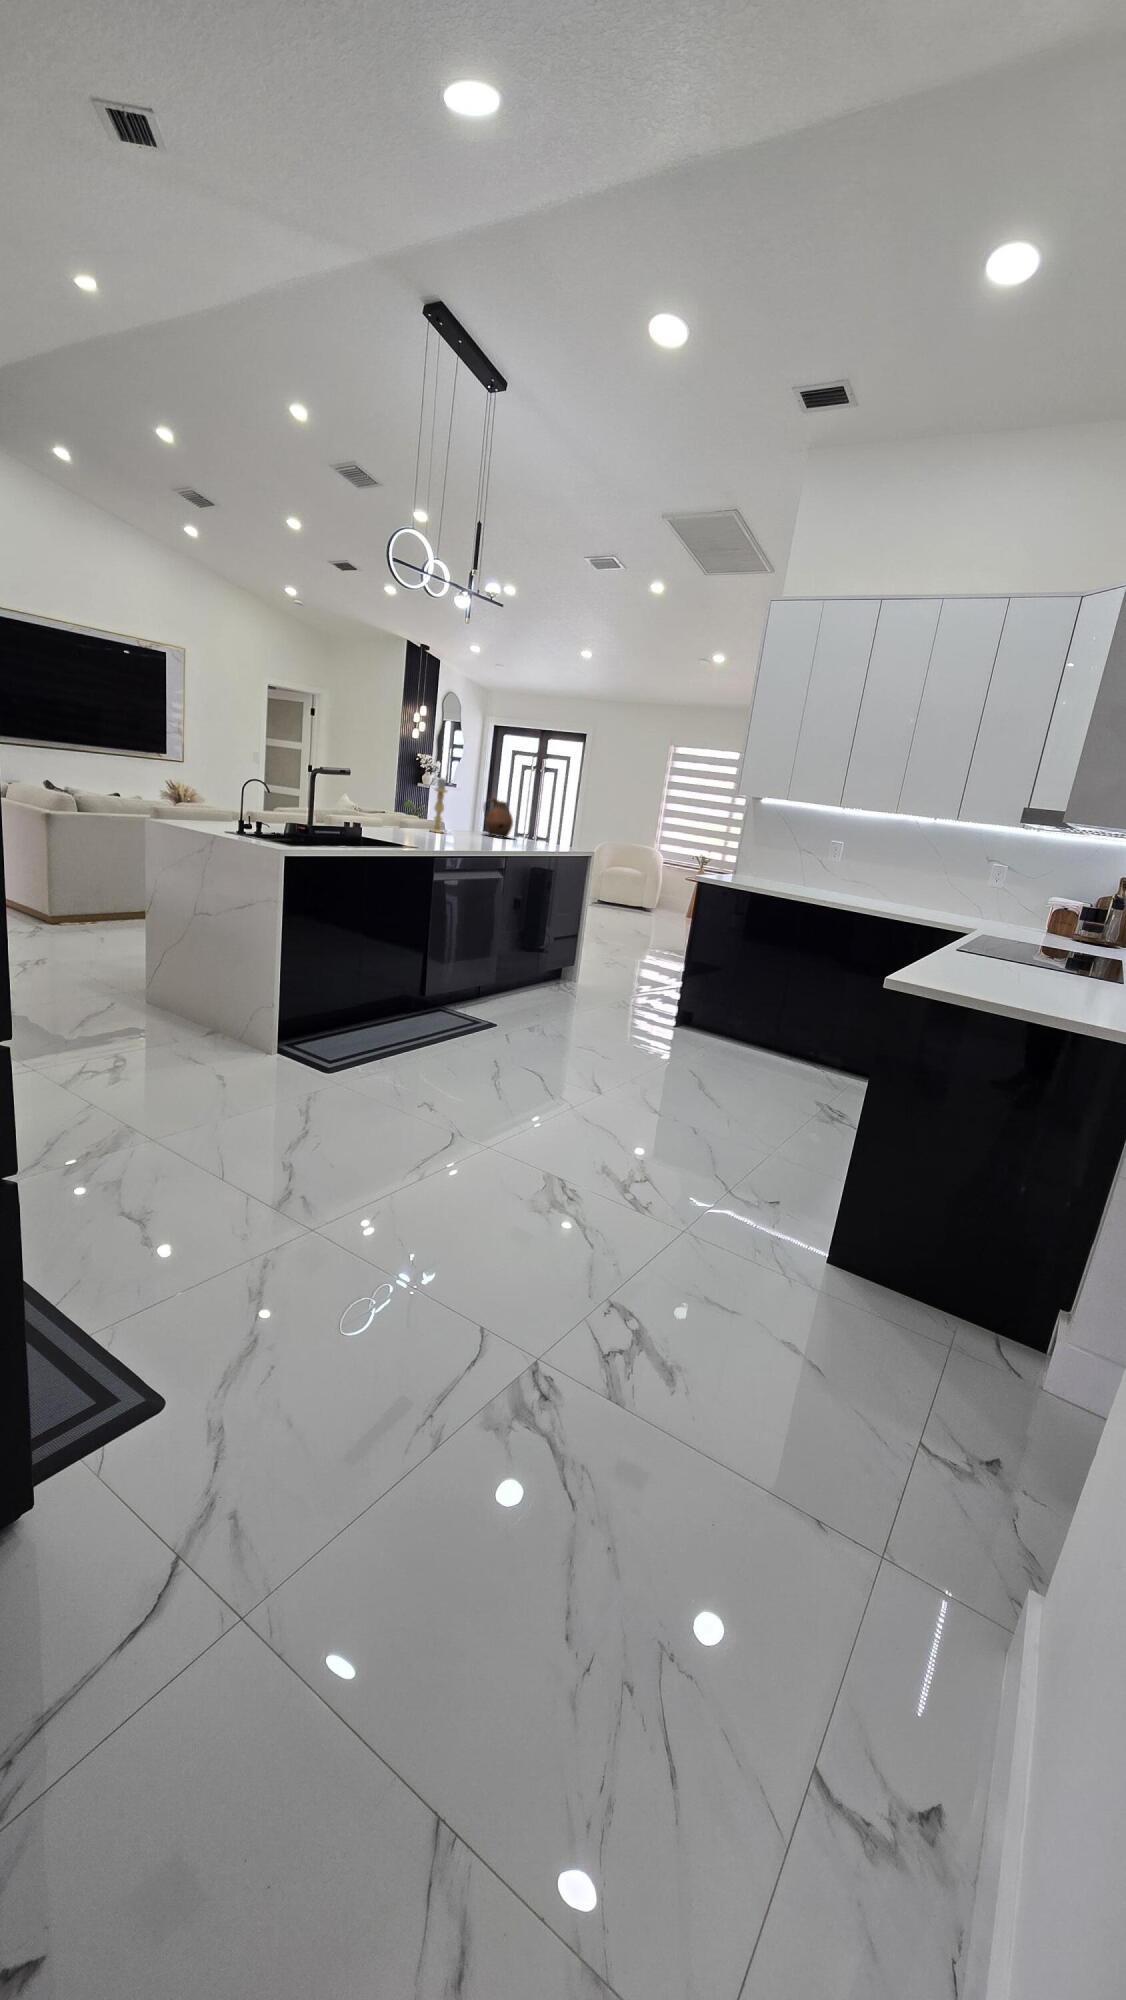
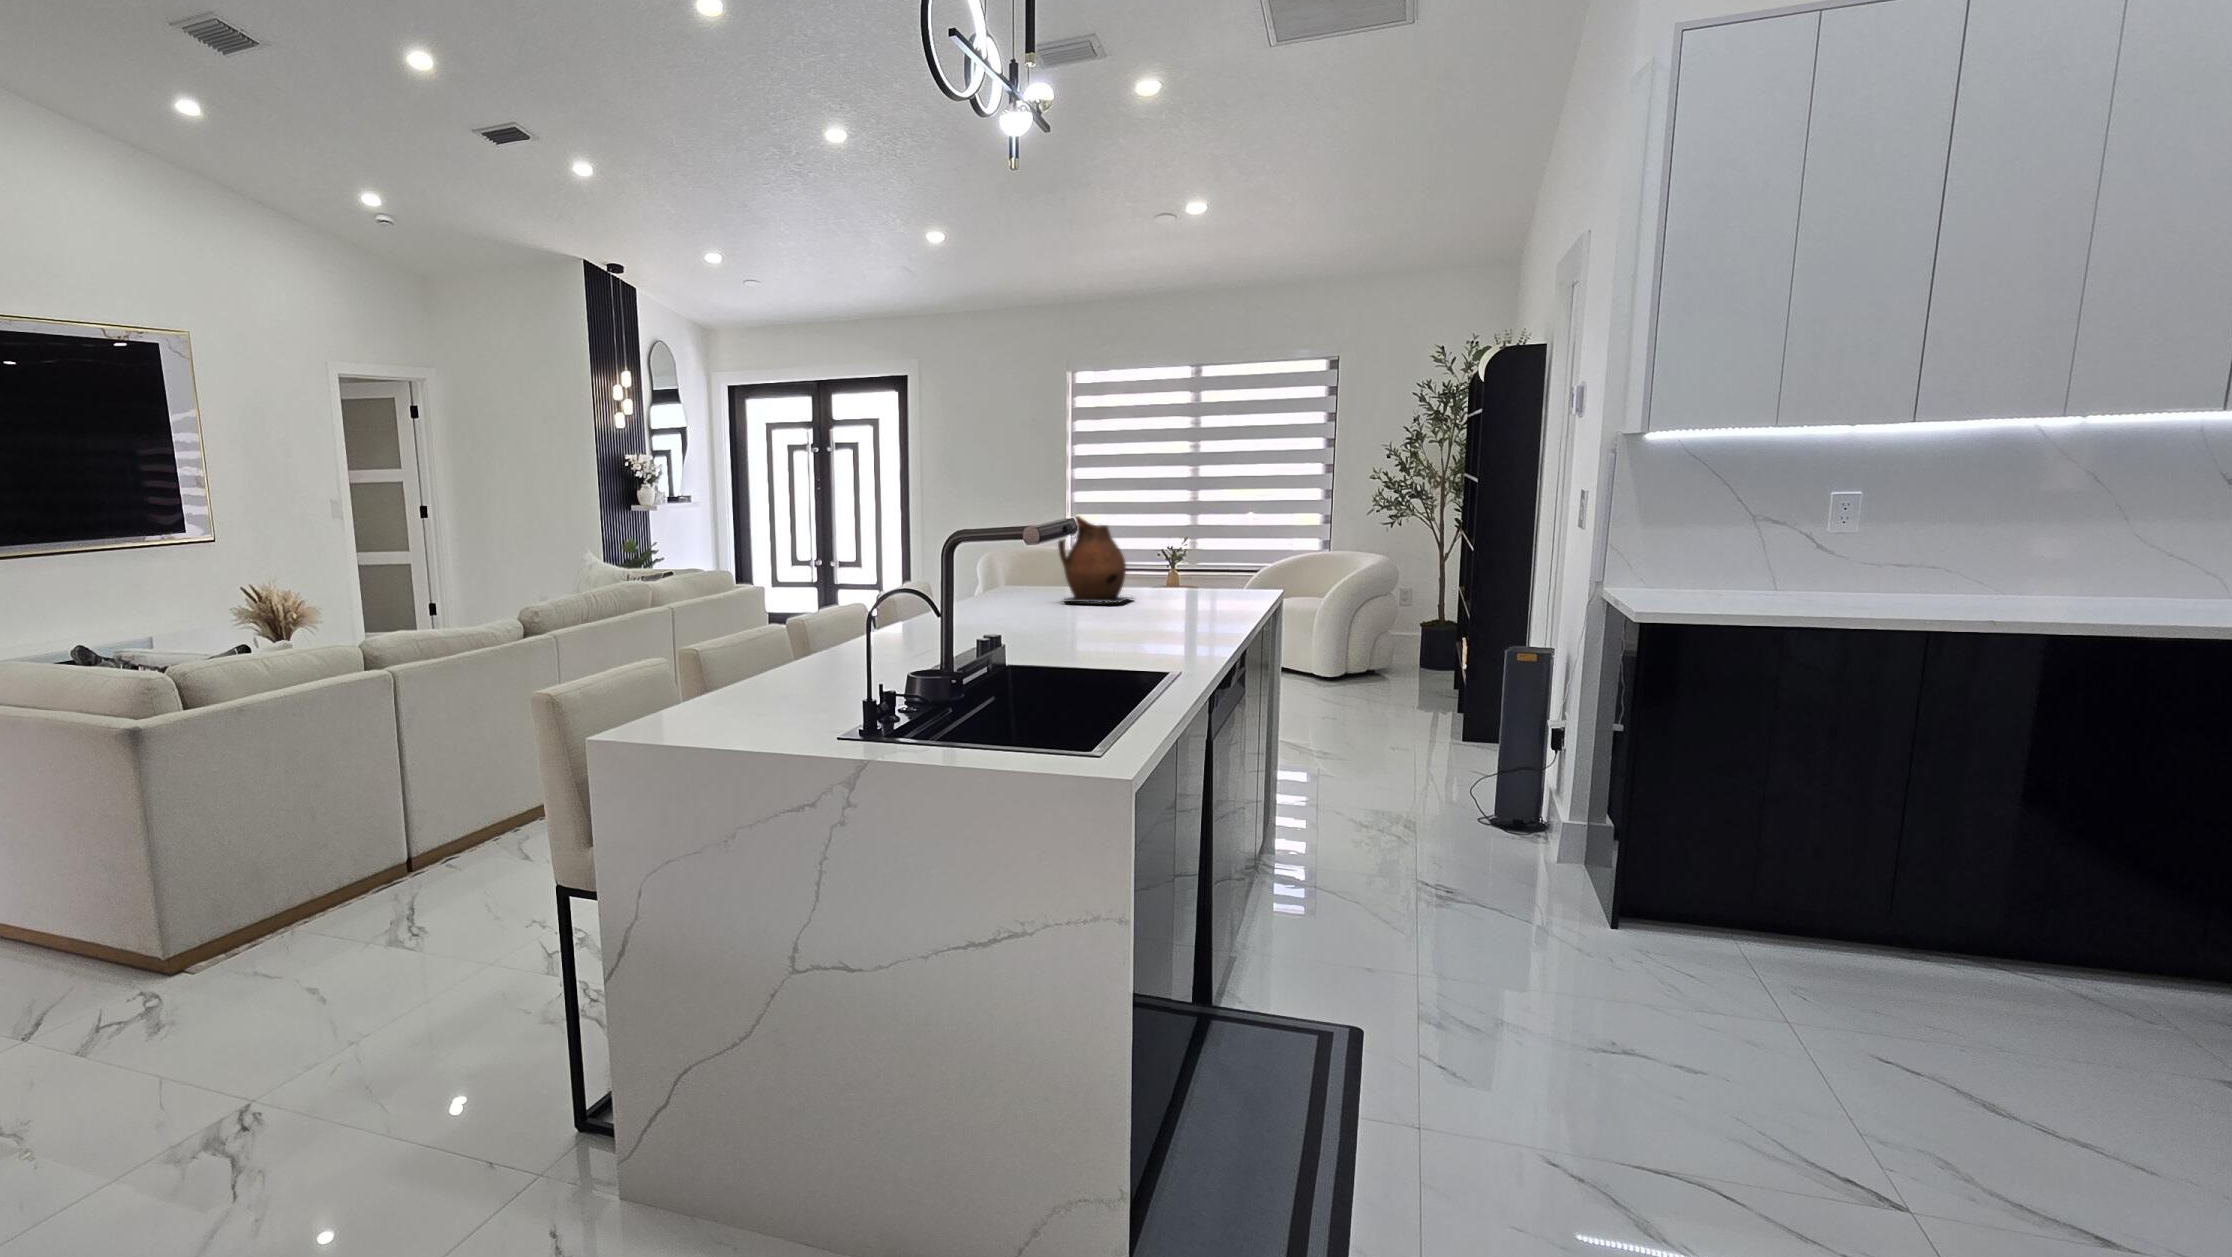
candle holder: present [431,778,447,833] -> none [1019,497,1053,625]

